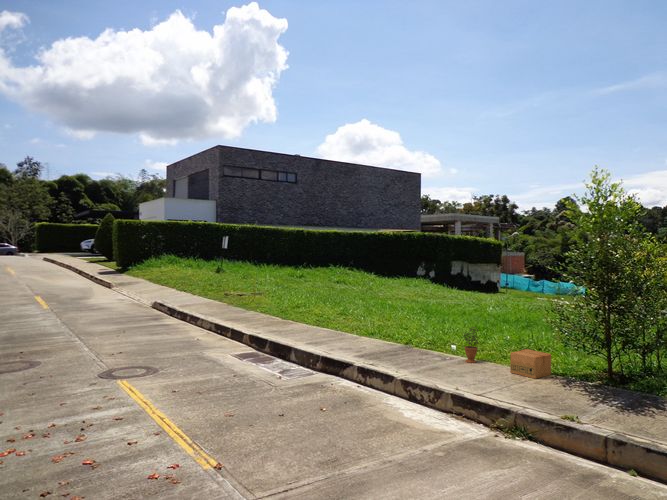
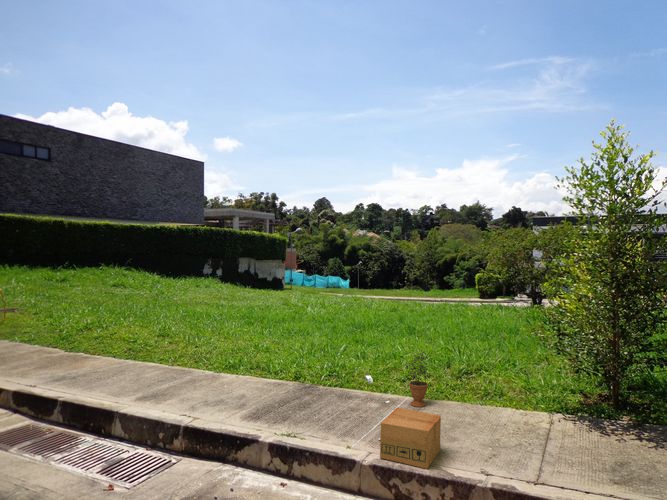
cardboard box: present [510,349,551,379] -> present [380,407,441,469]

